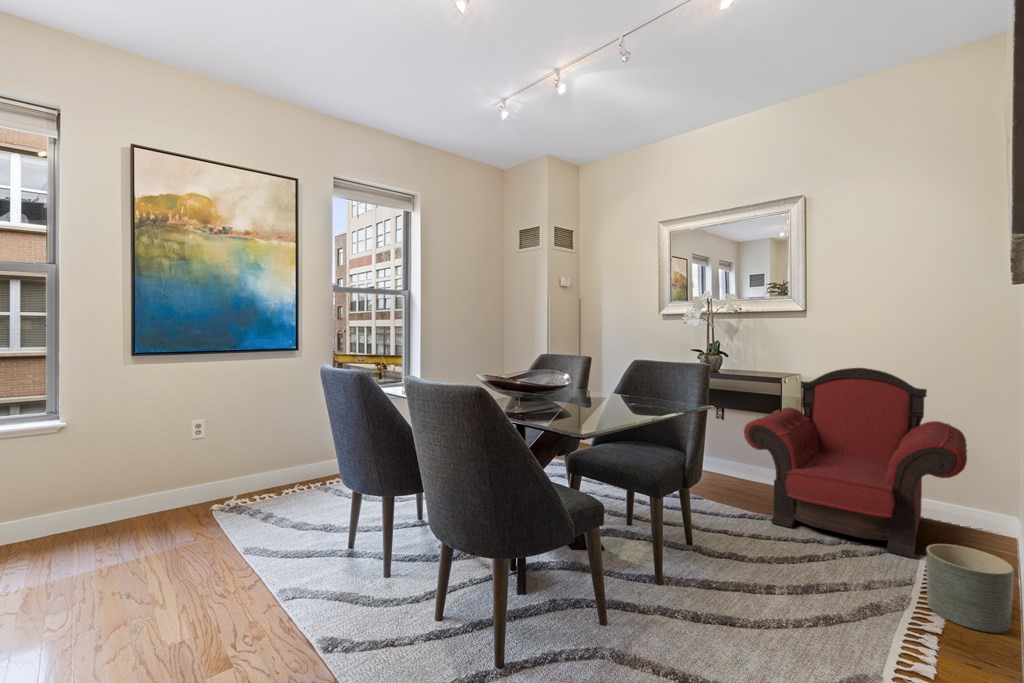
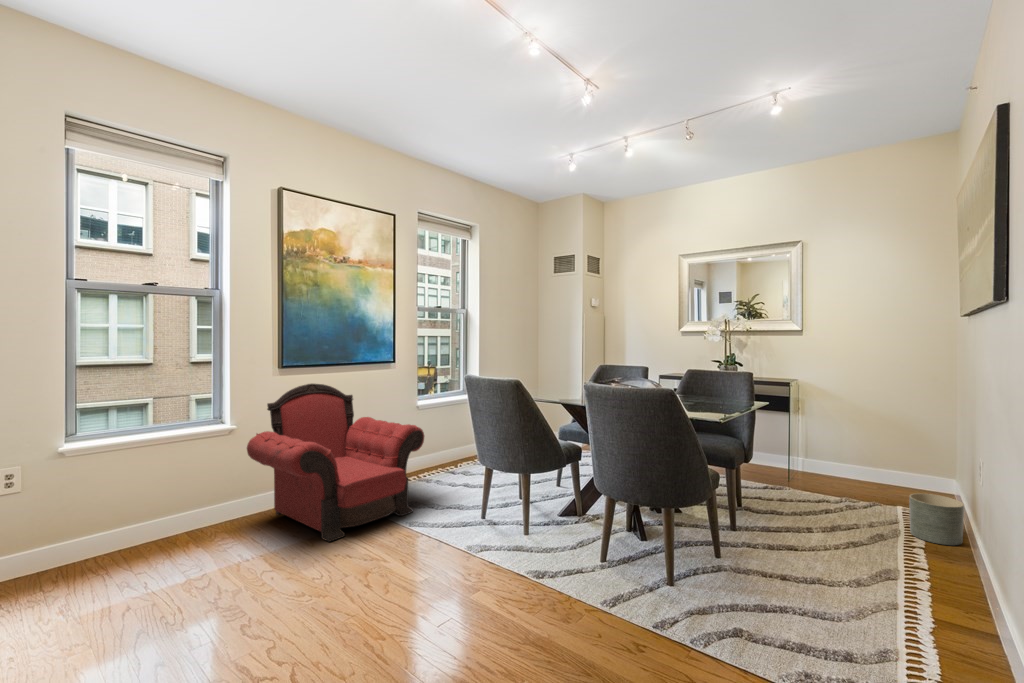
armchair: present [744,368,967,558] -> present [247,384,424,542]

